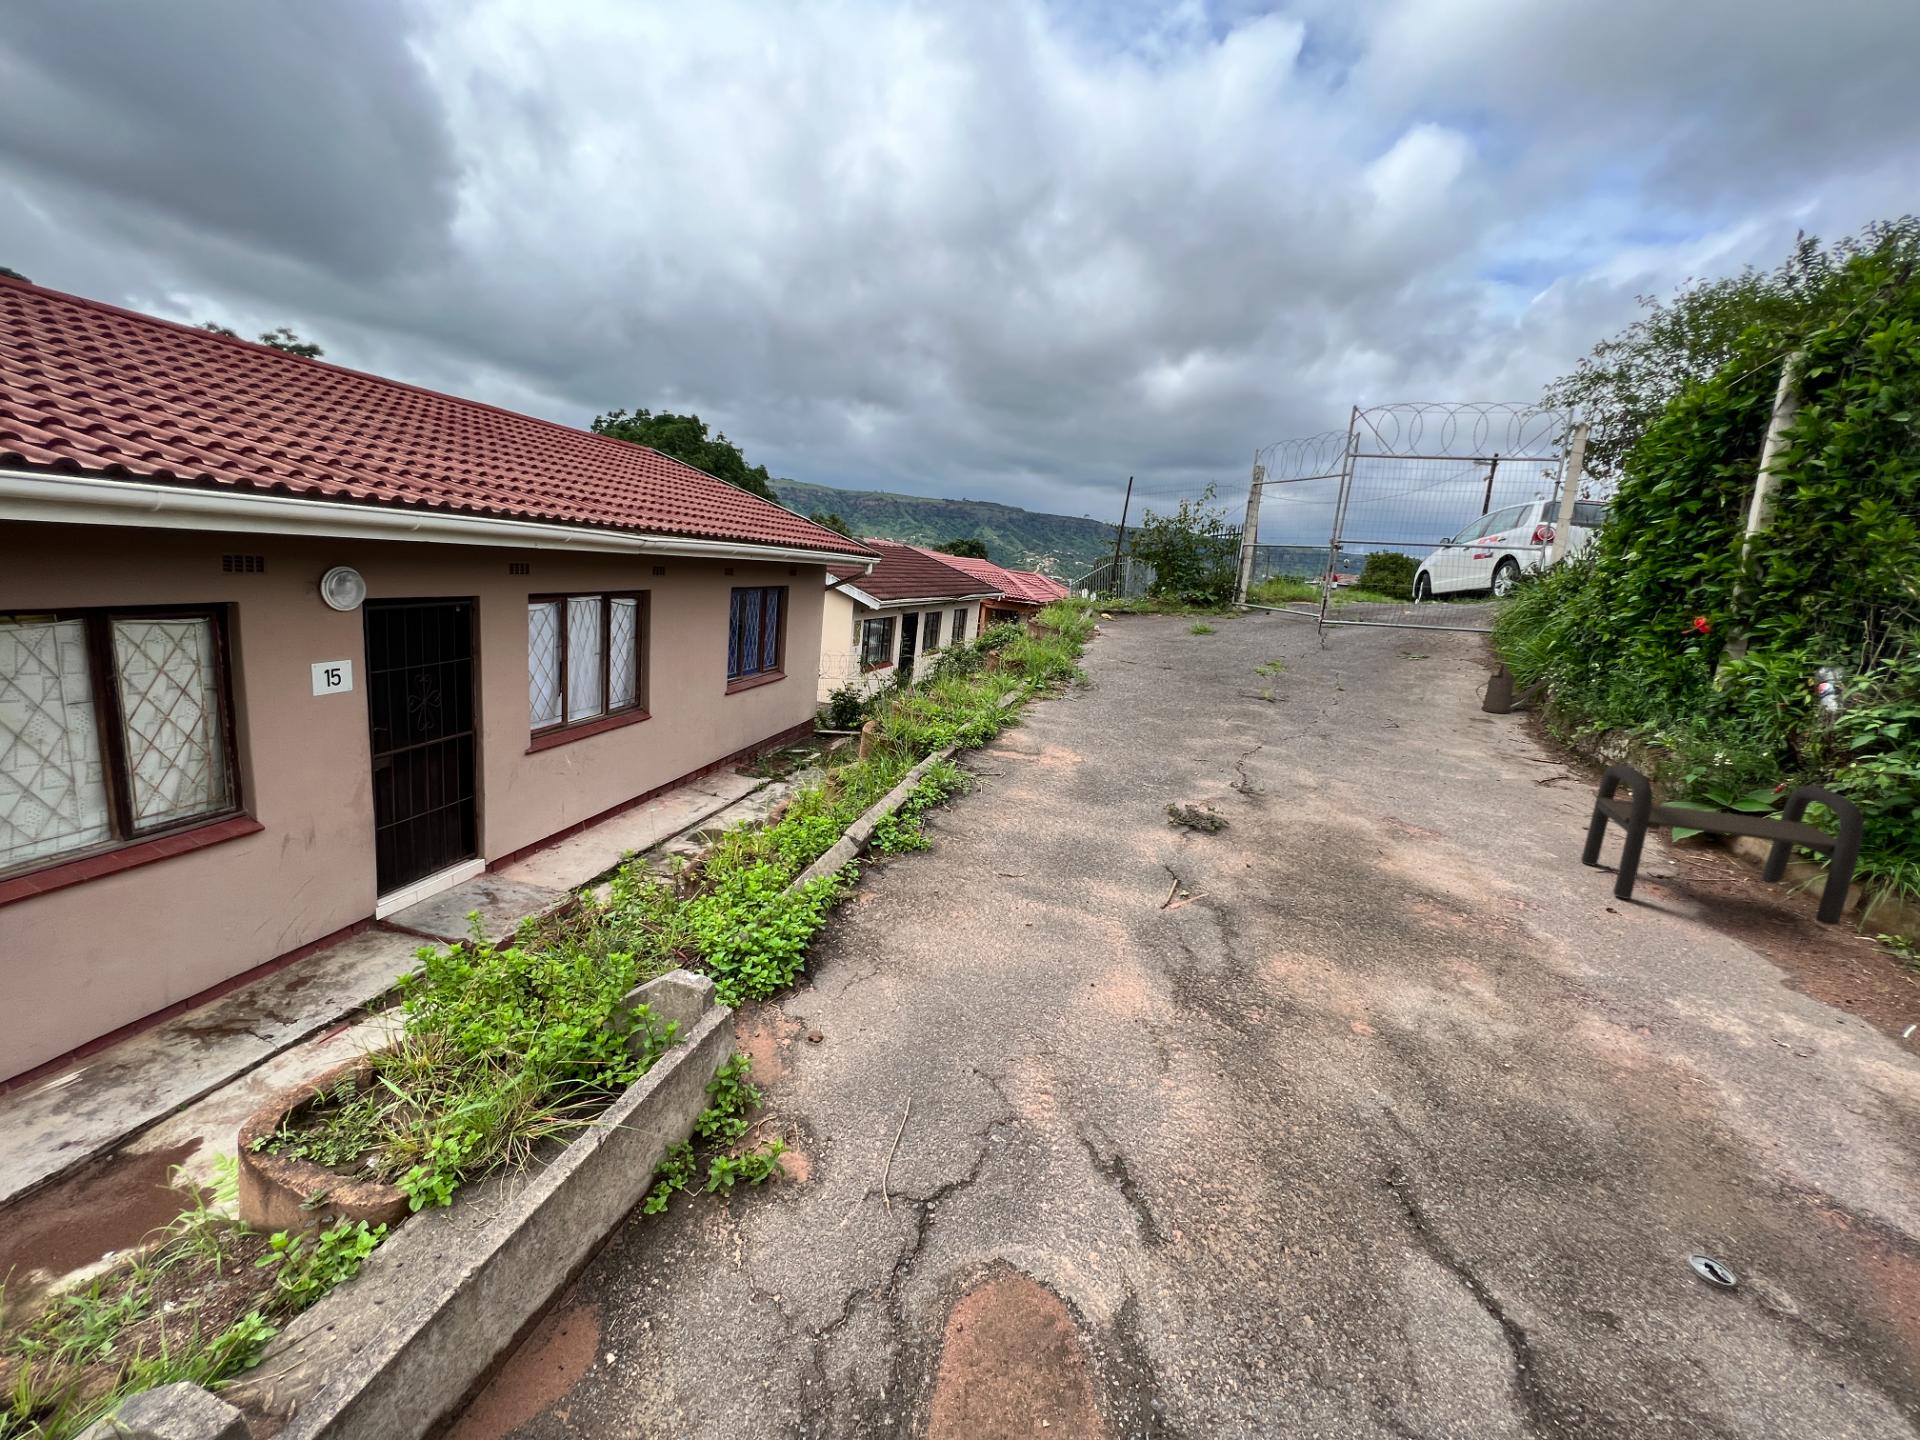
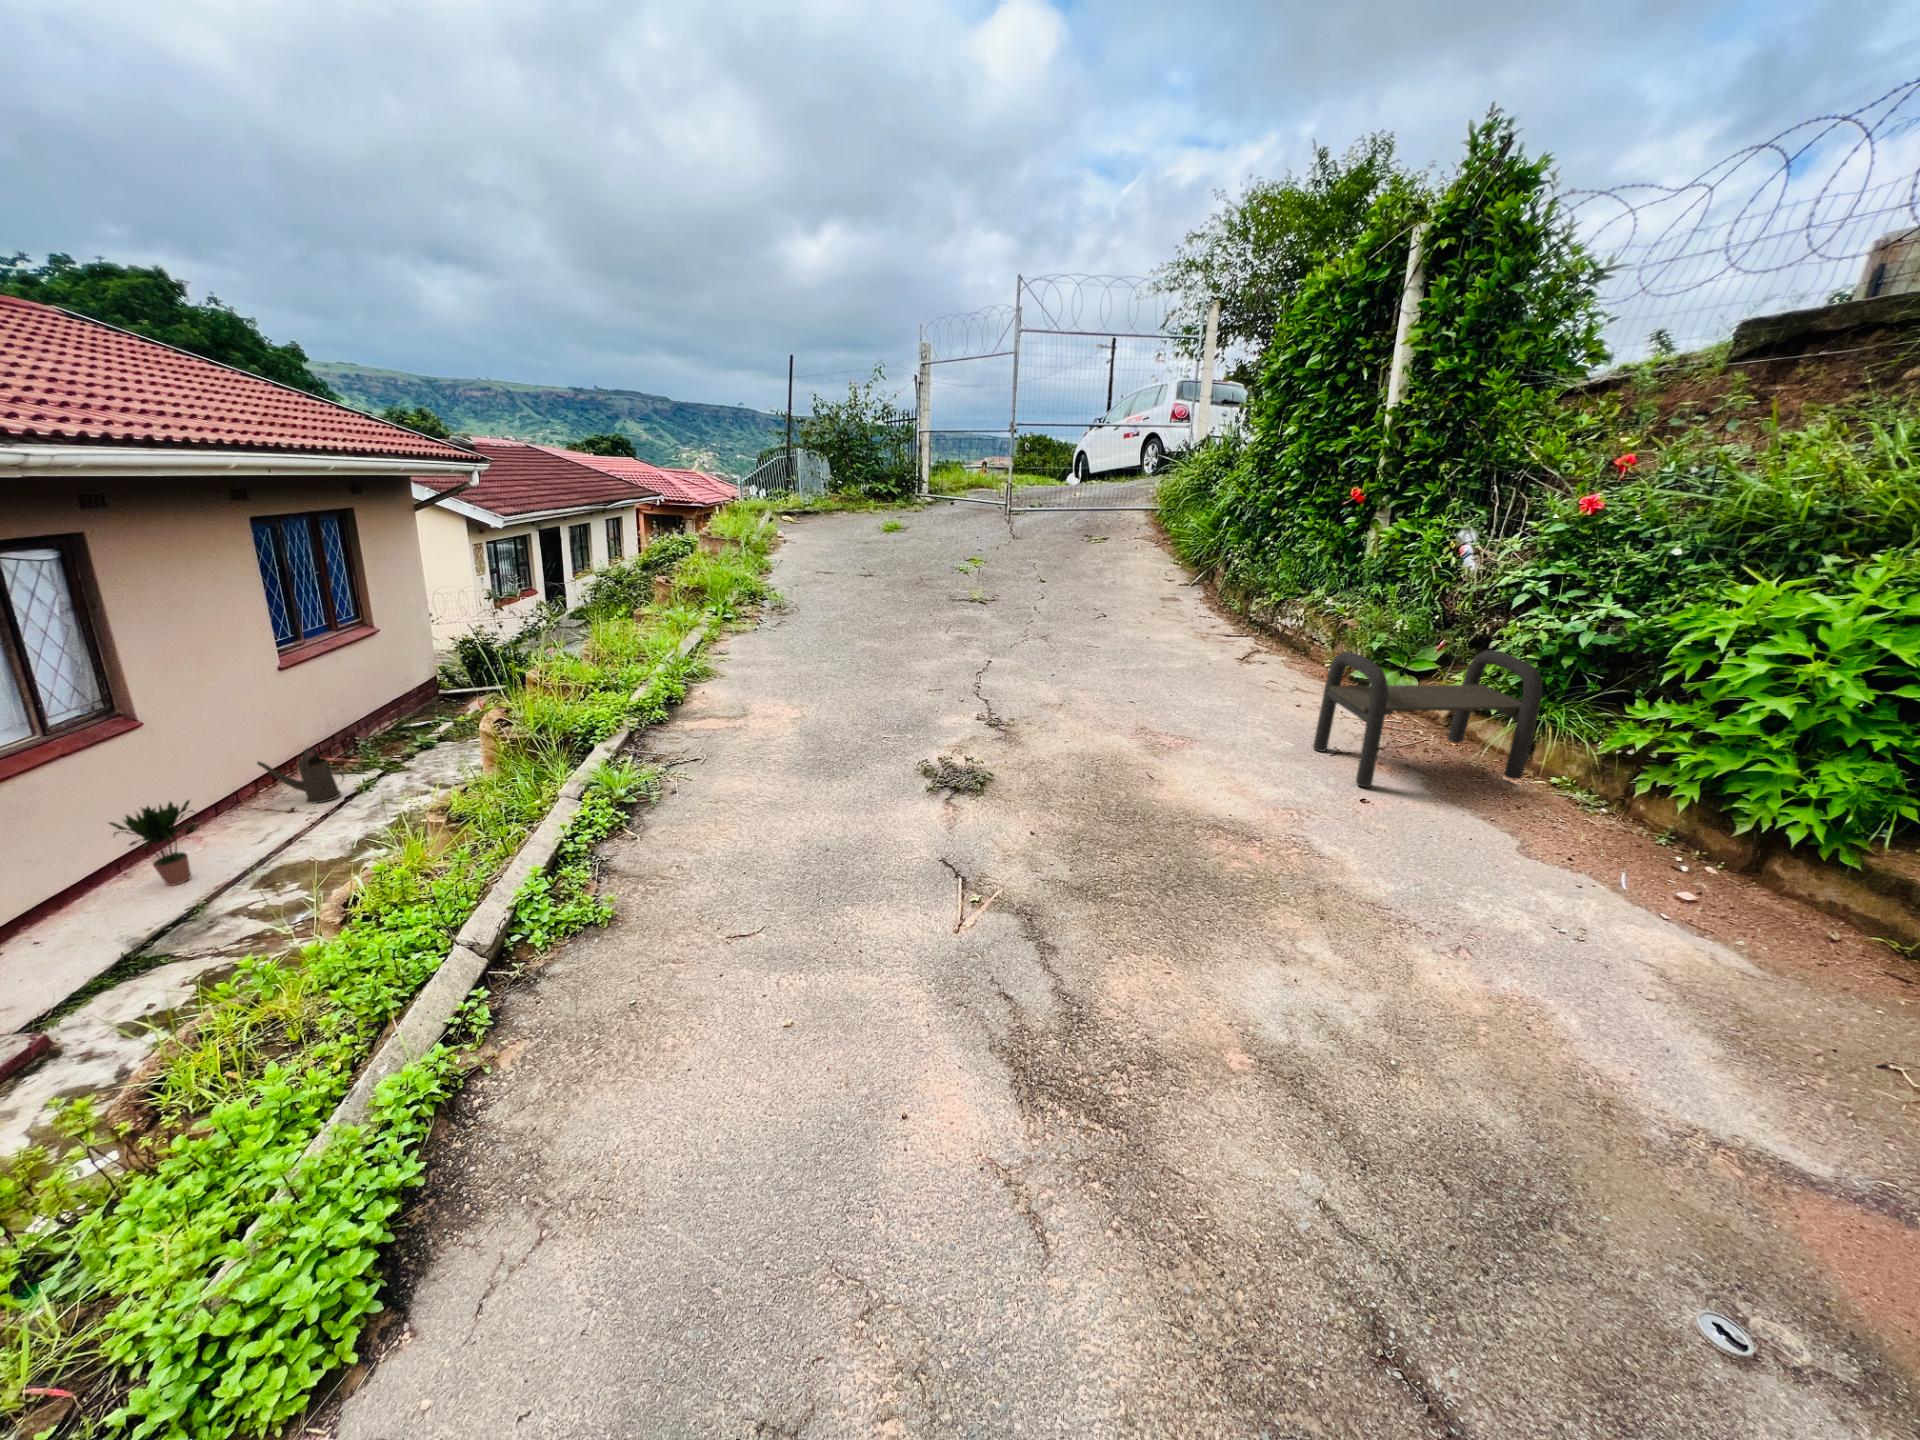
watering can: present [1476,664,1548,713] -> present [257,748,344,804]
potted plant: none [635,753,683,814] -> present [110,800,194,886]

